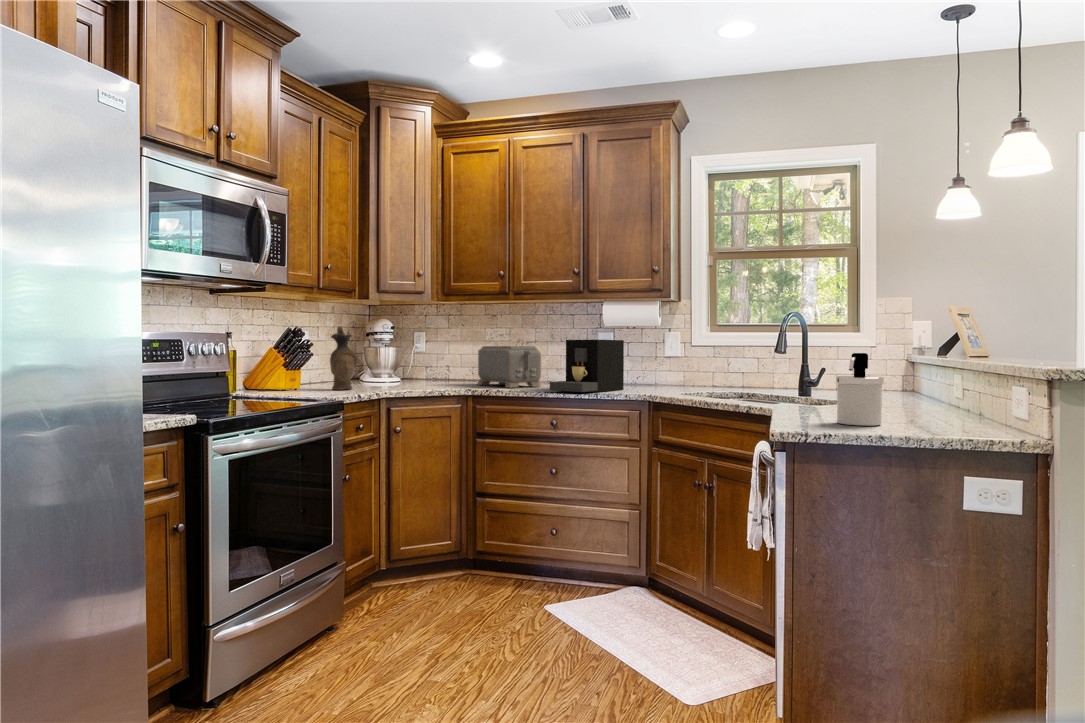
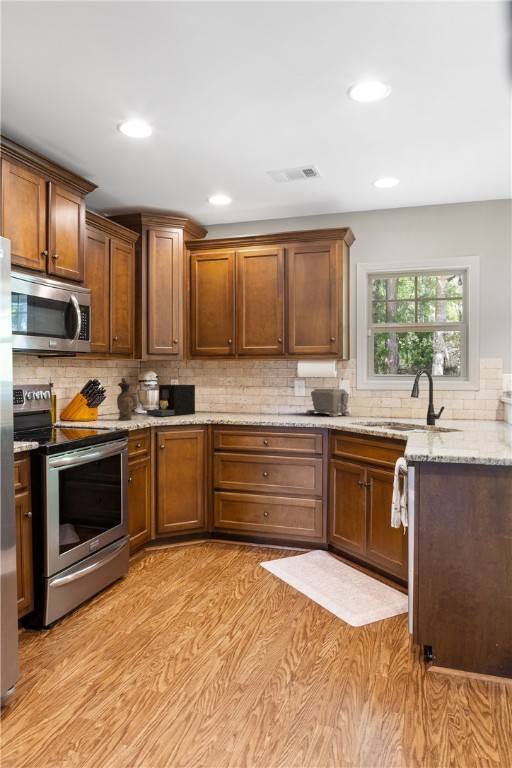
coffee maker: present [550,340,624,392] -> present [147,385,195,416]
toaster: present [477,346,541,388] -> present [306,389,350,416]
soap dispenser: present [836,353,884,426] -> none [446,403,475,450]

